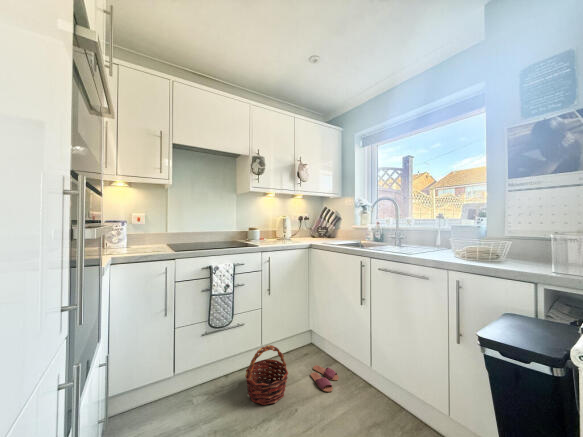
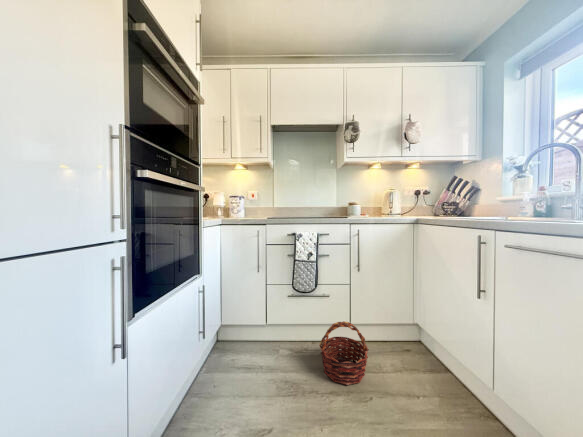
slippers: present [310,365,339,392] -> none [403,366,444,404]

